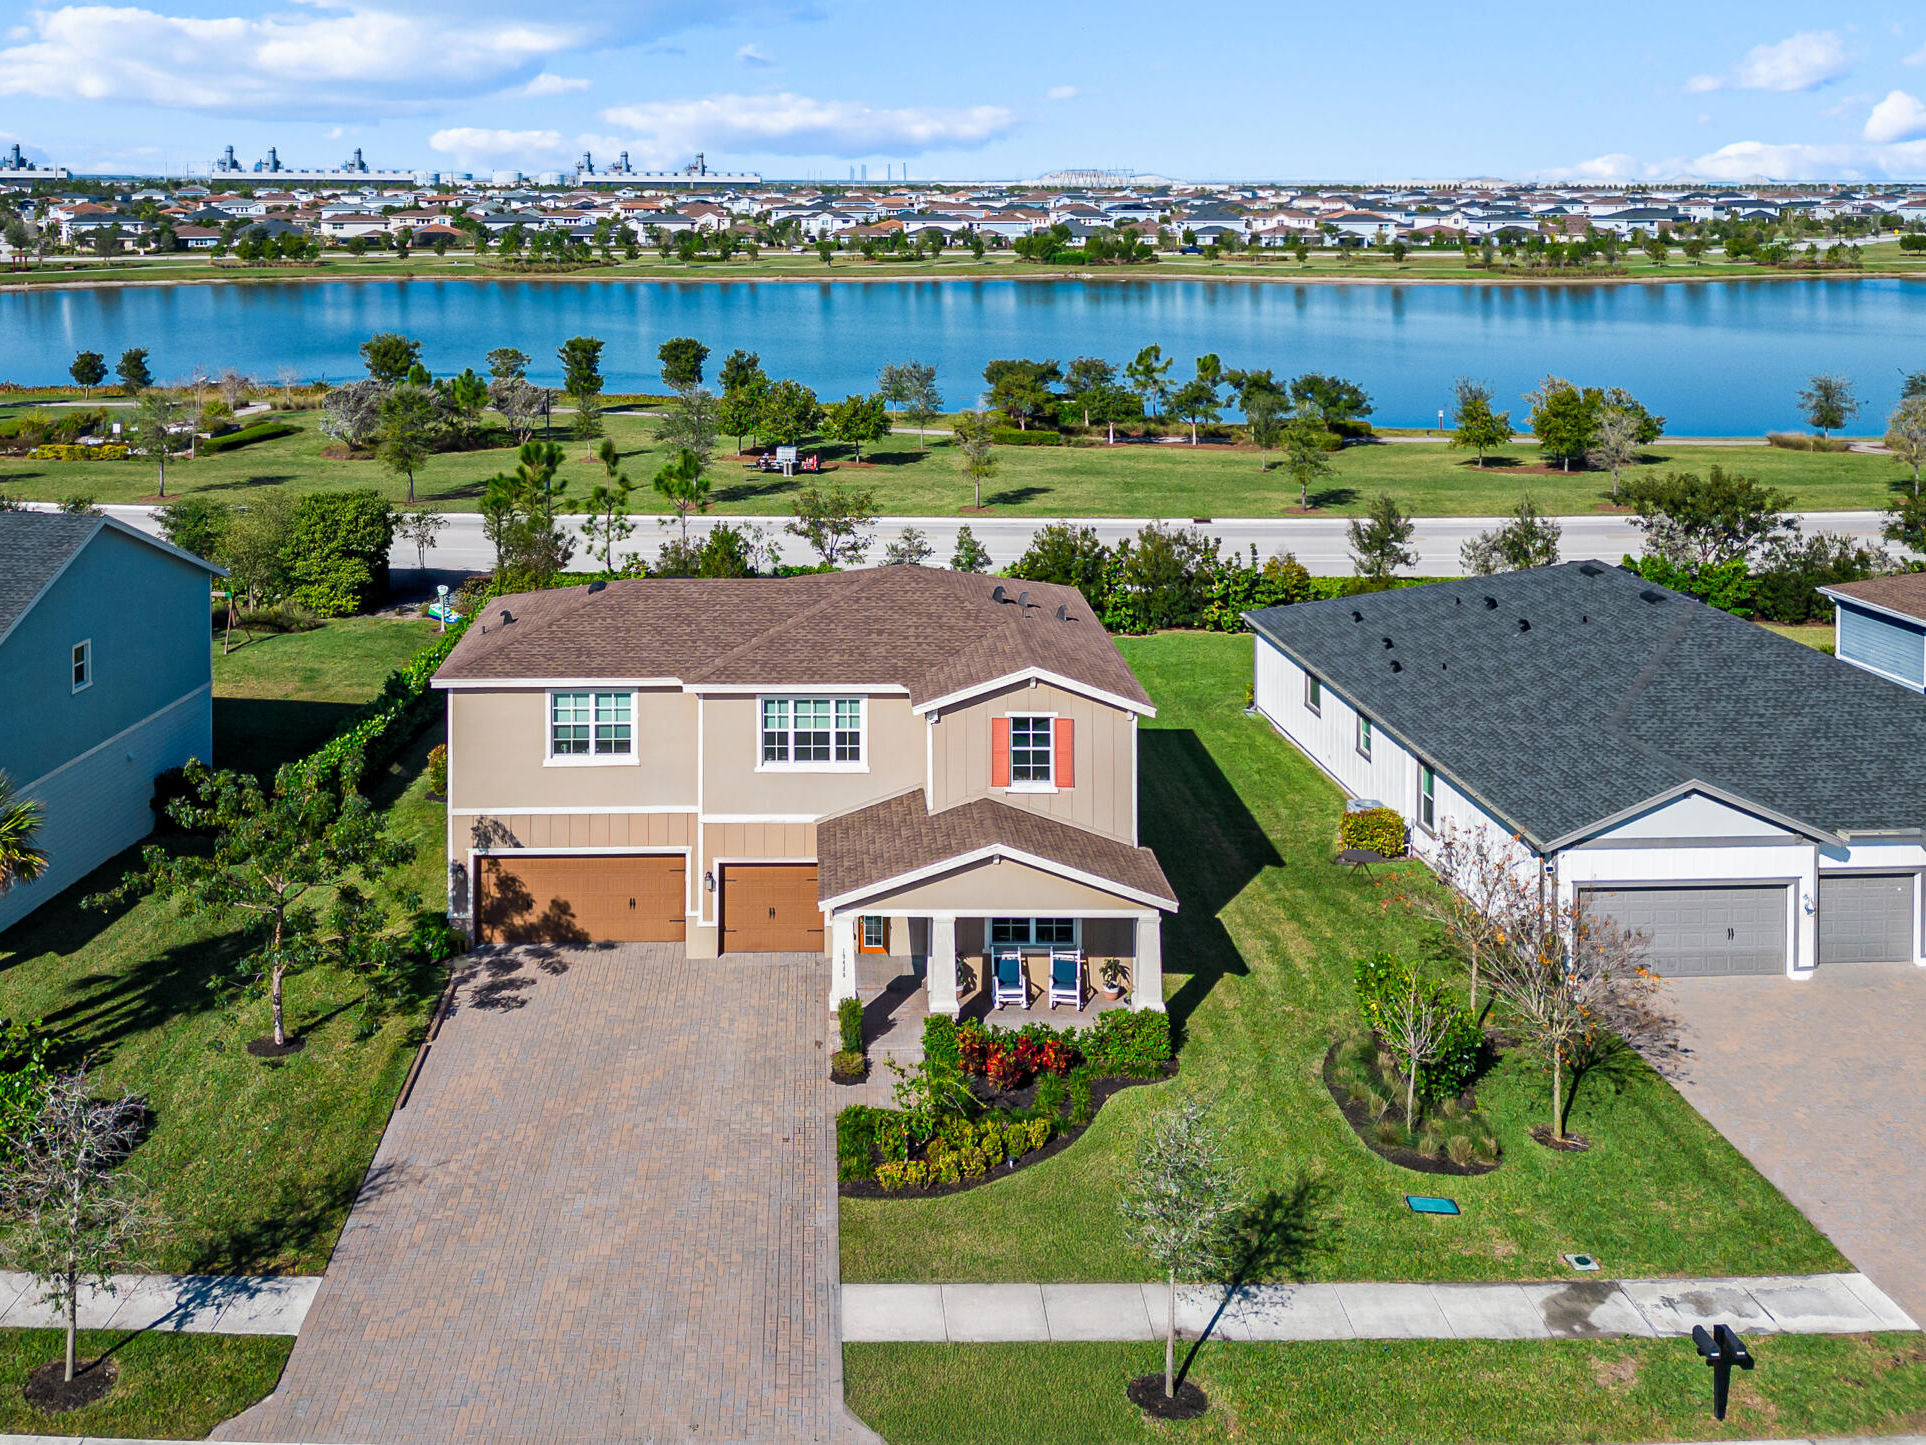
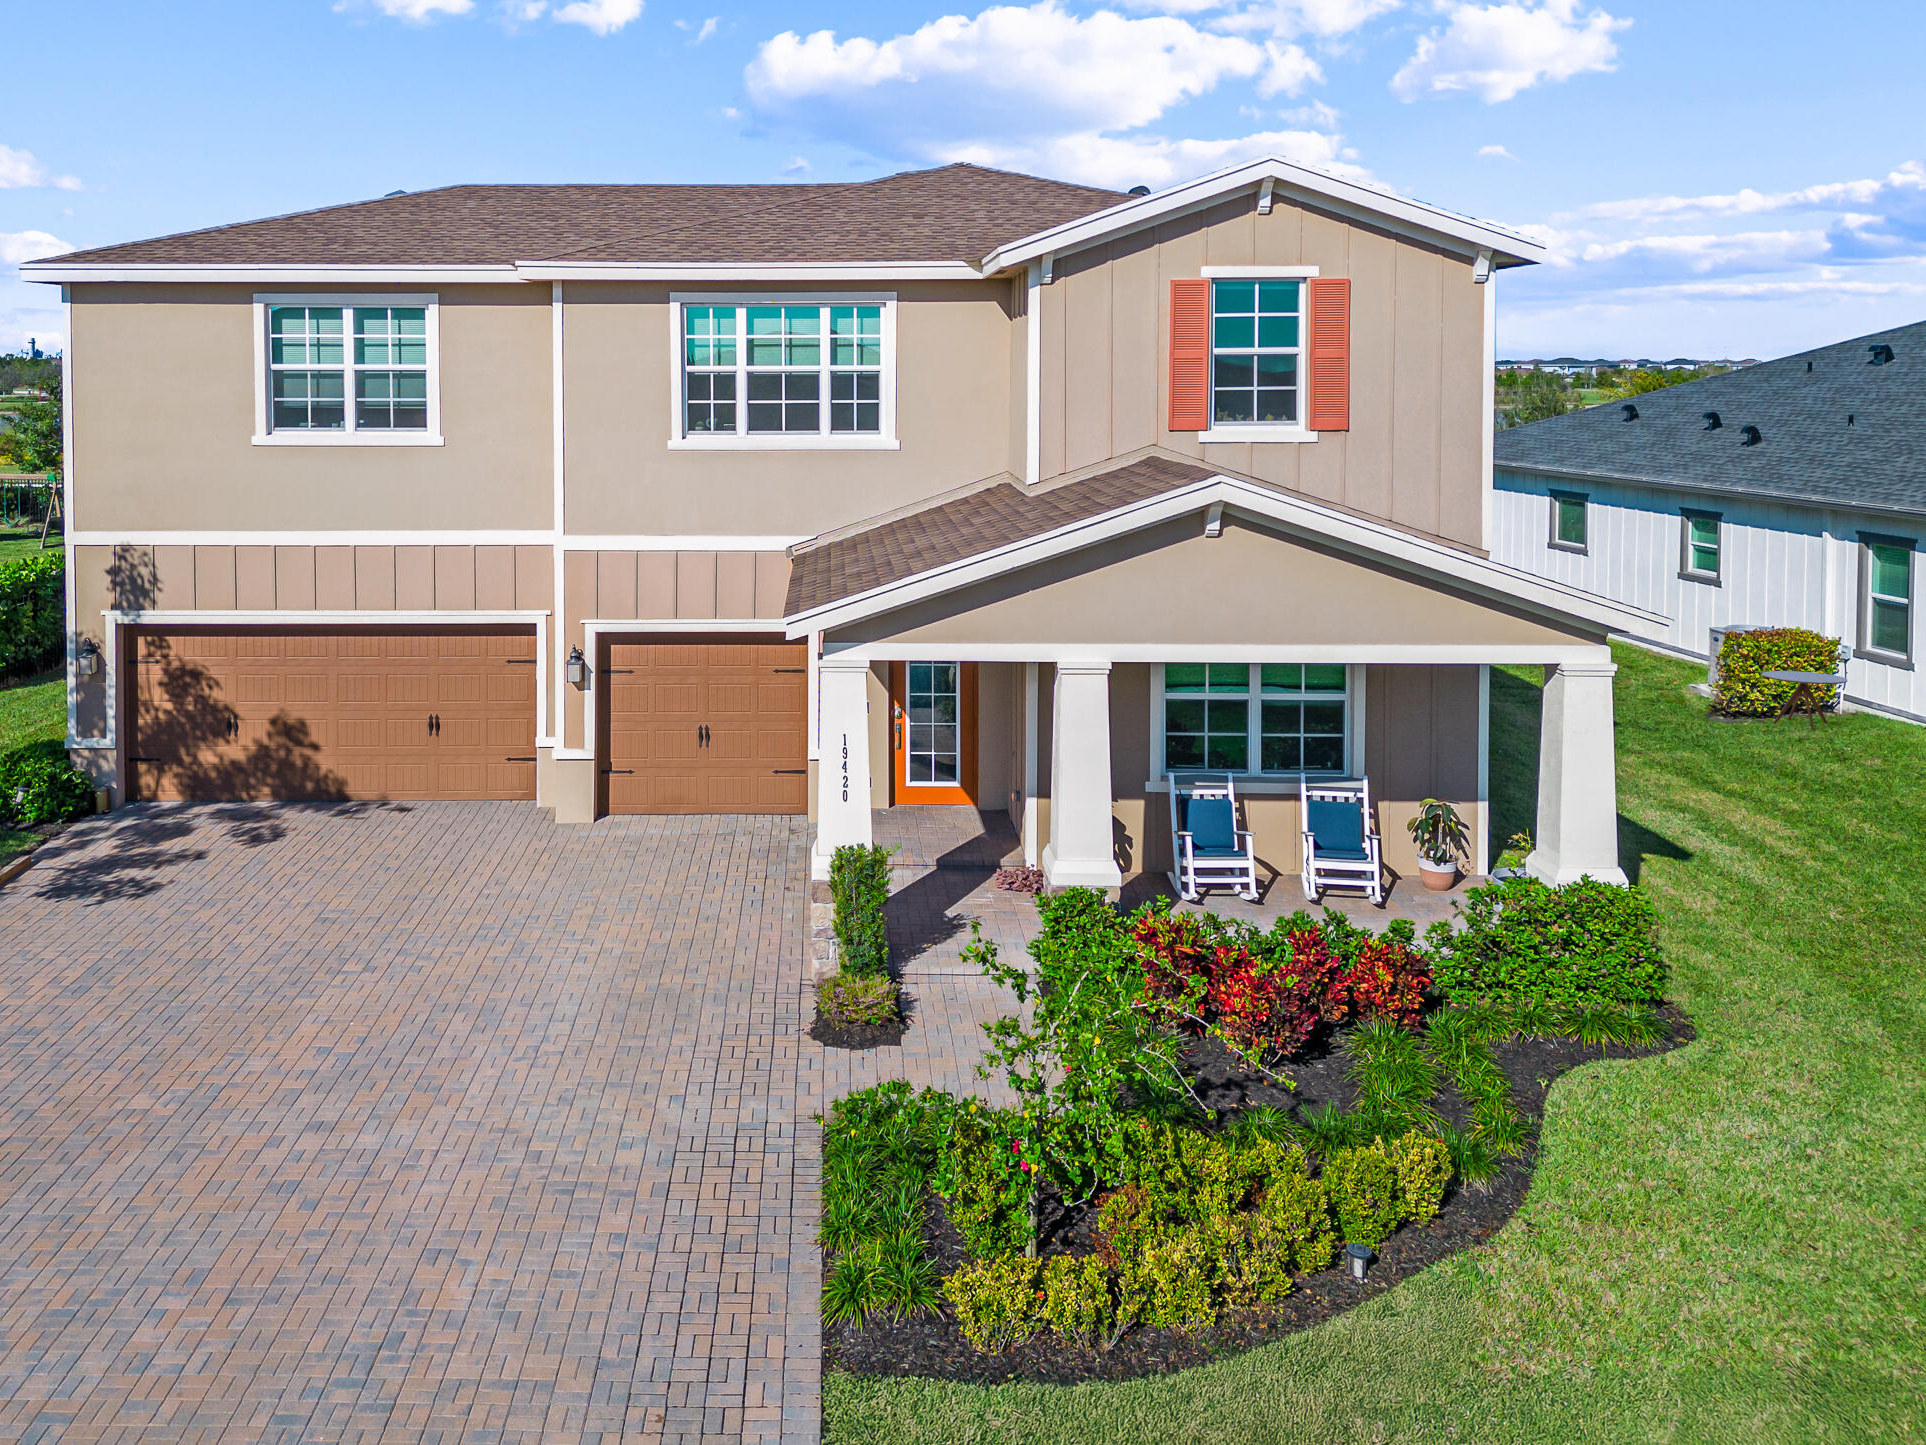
potted tree: present [449,929,469,969] -> none [42,757,85,839]

